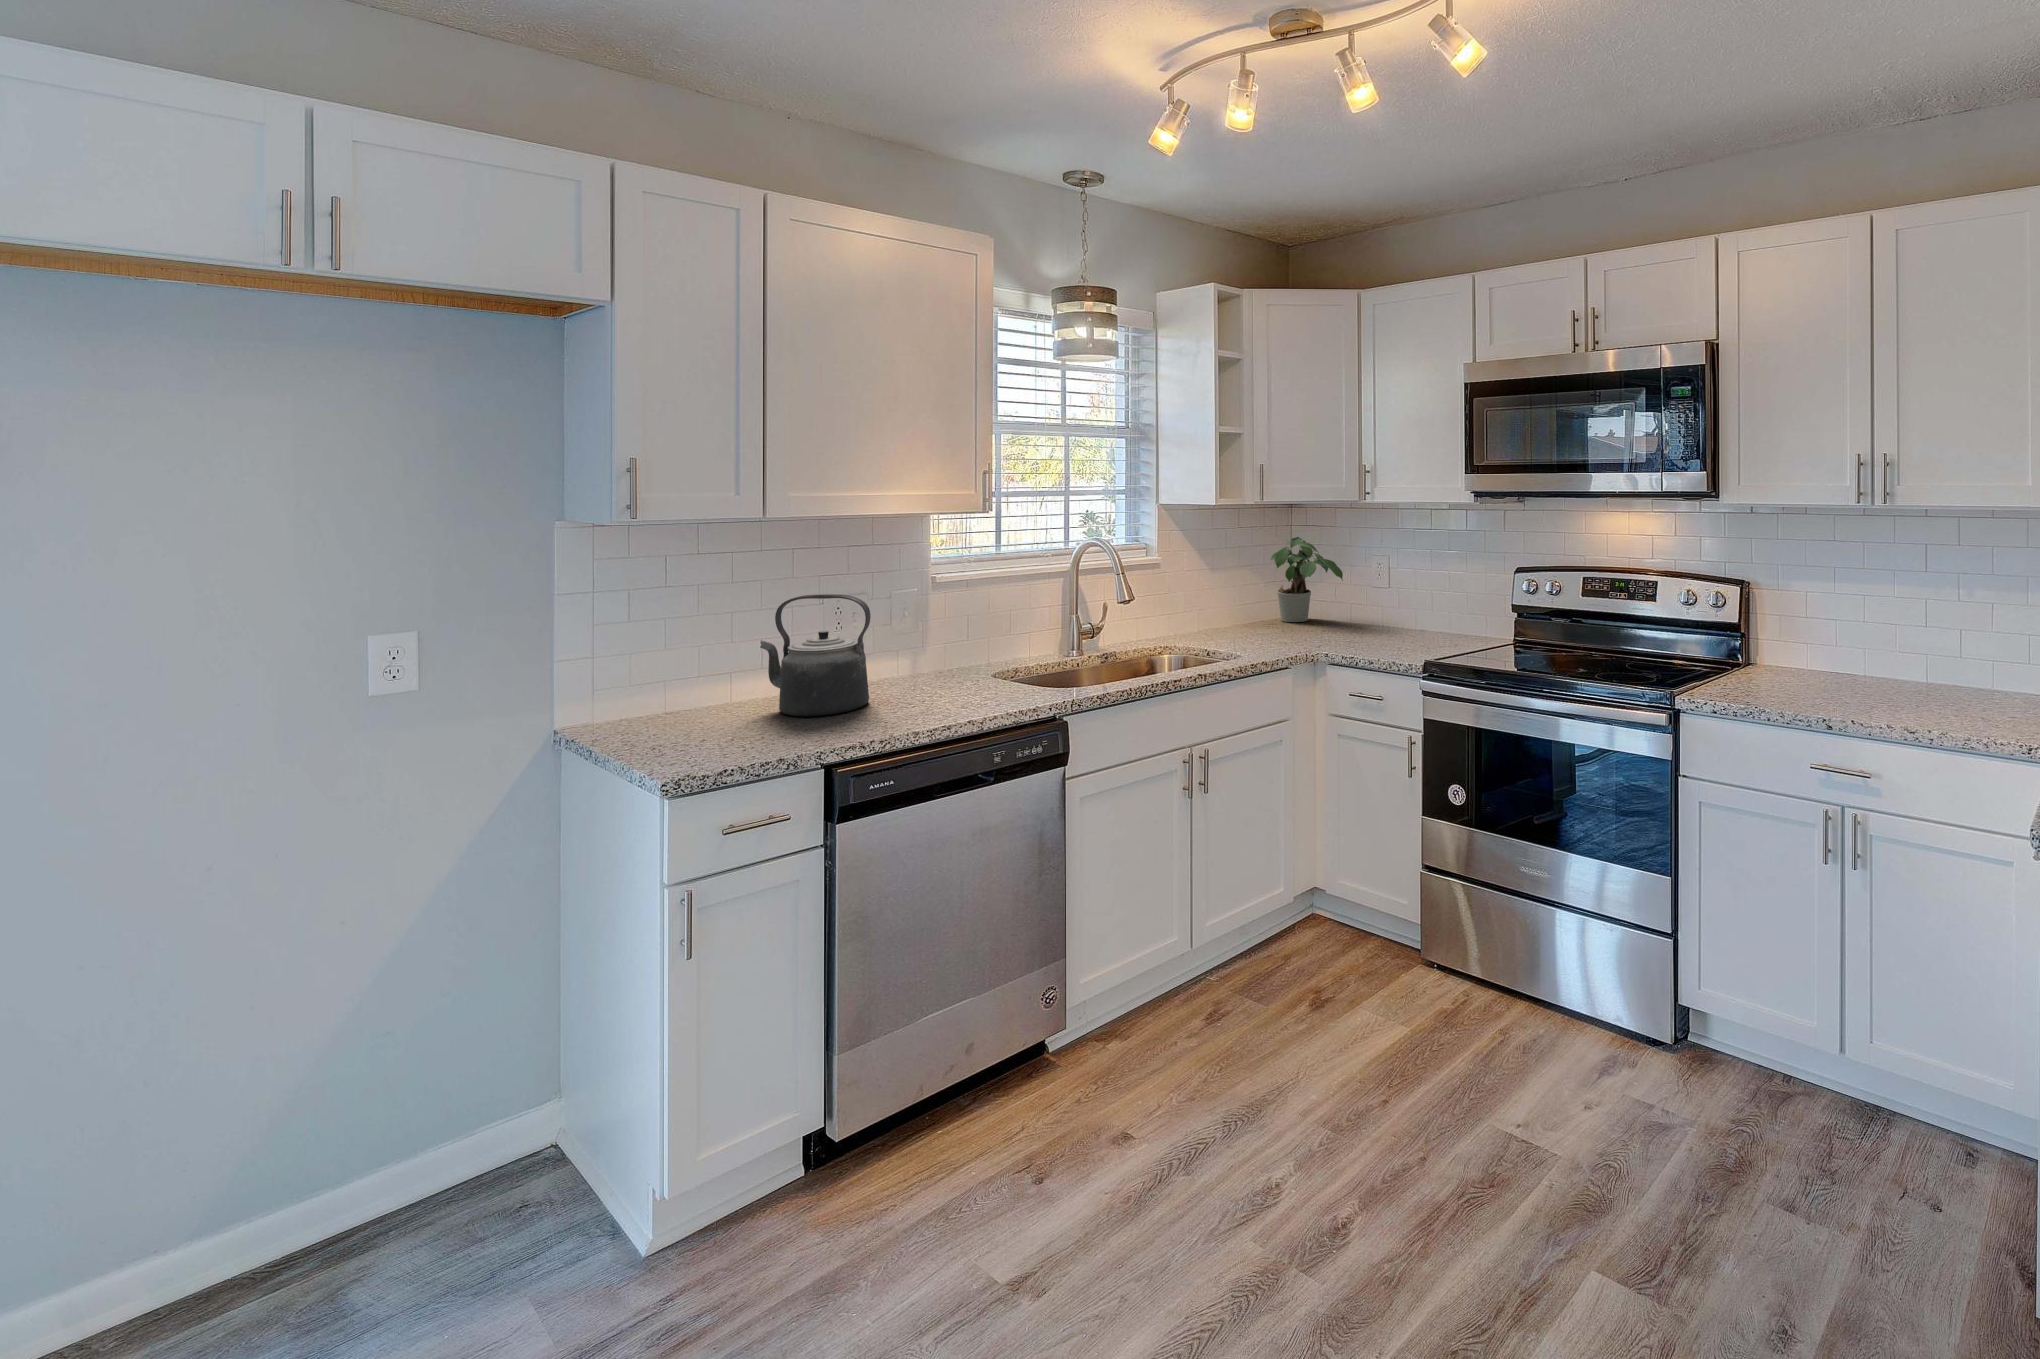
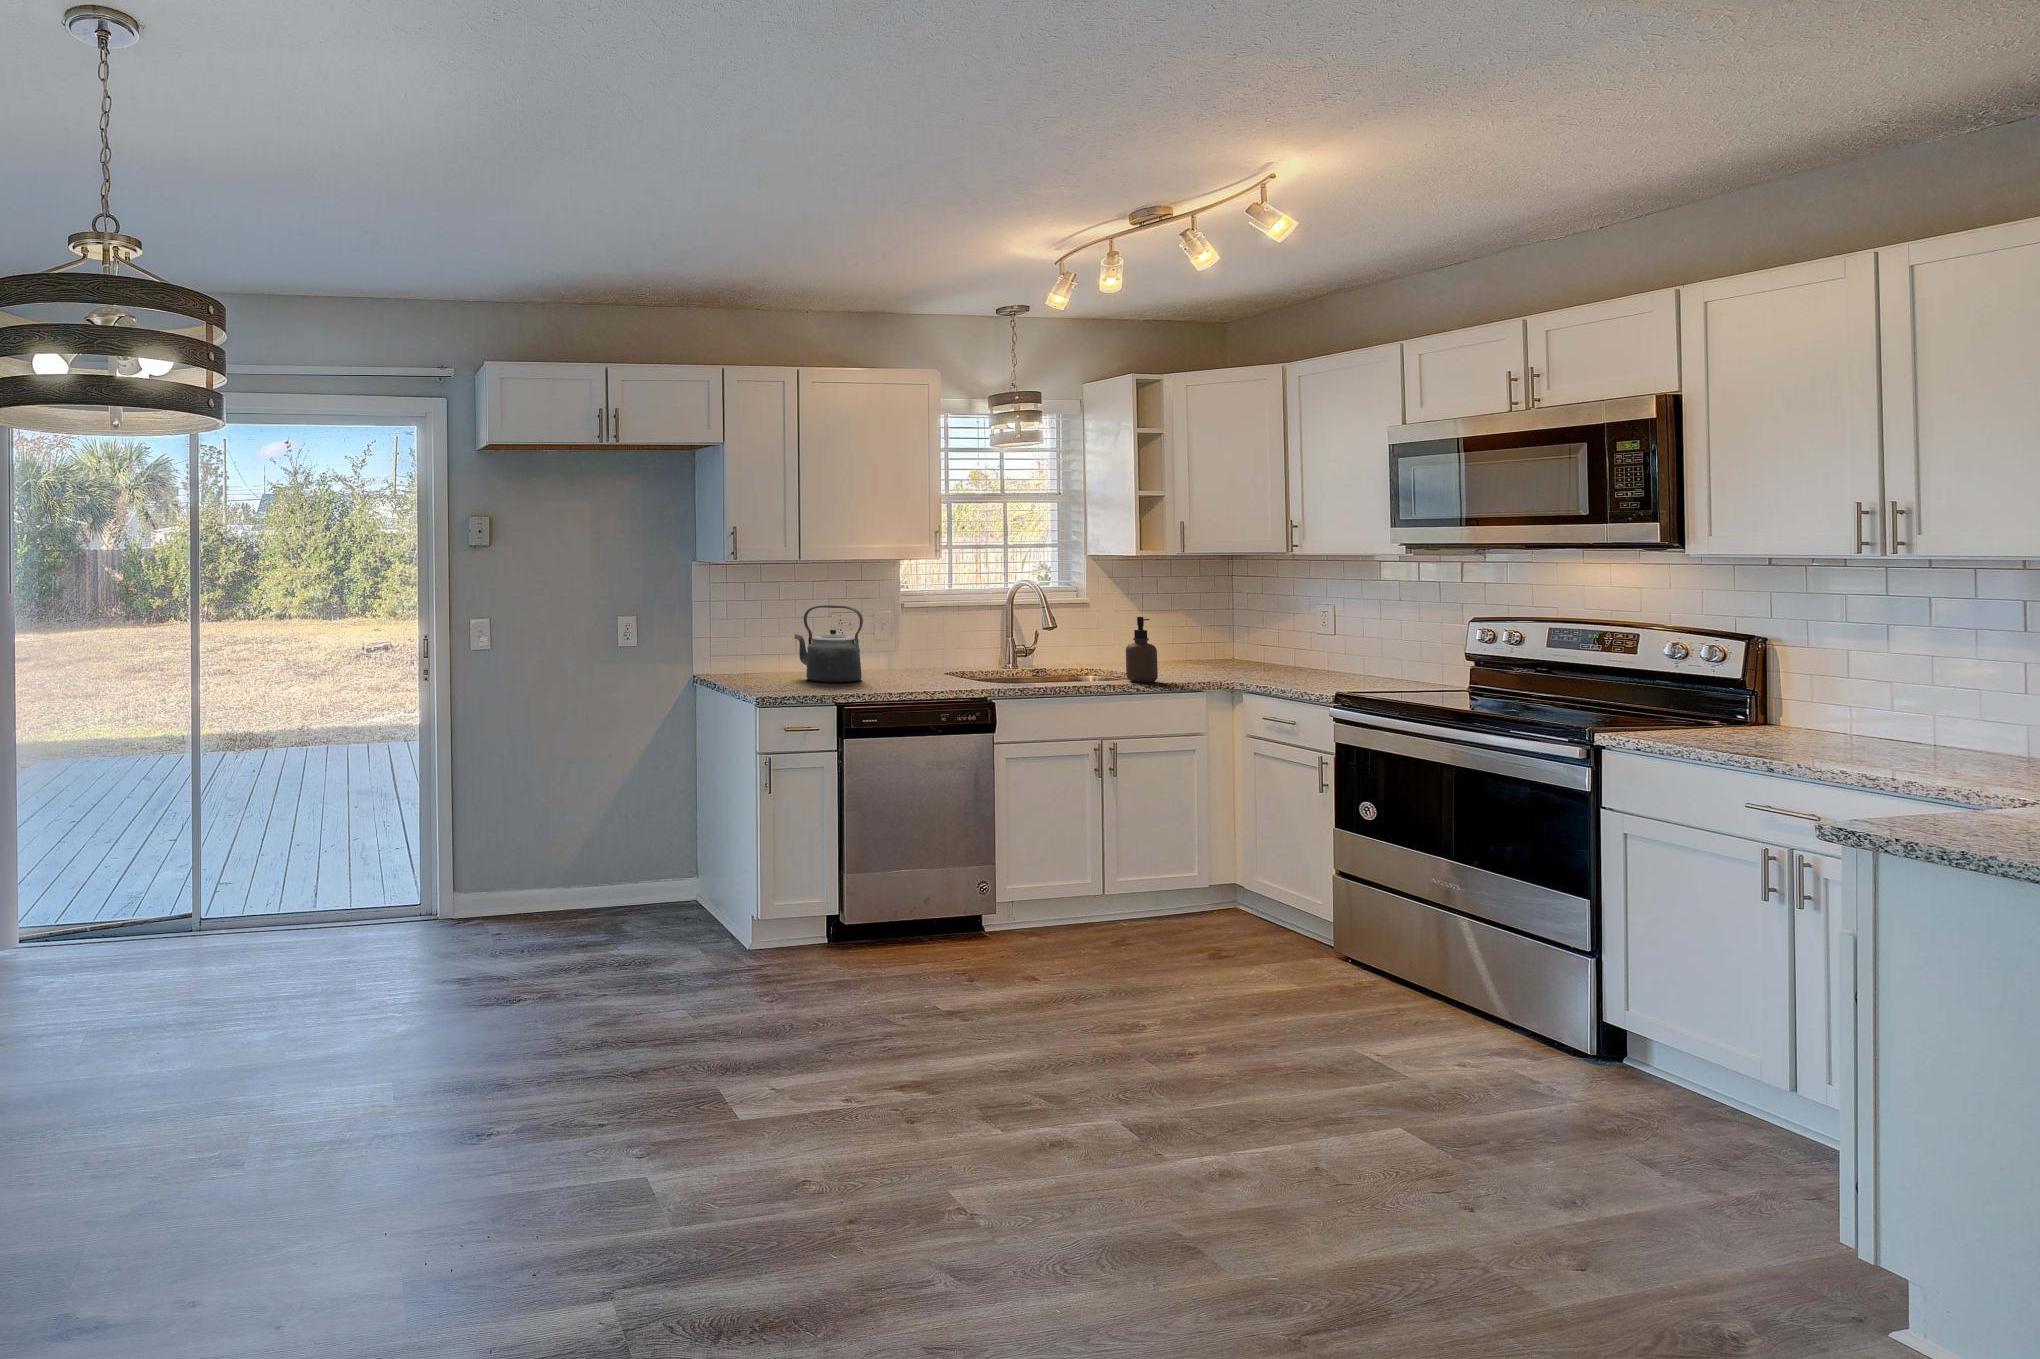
potted plant: present [1271,537,1343,622] -> none [1199,589,1273,666]
soap dispenser: none [1211,583,1246,664] -> present [1126,617,1158,683]

